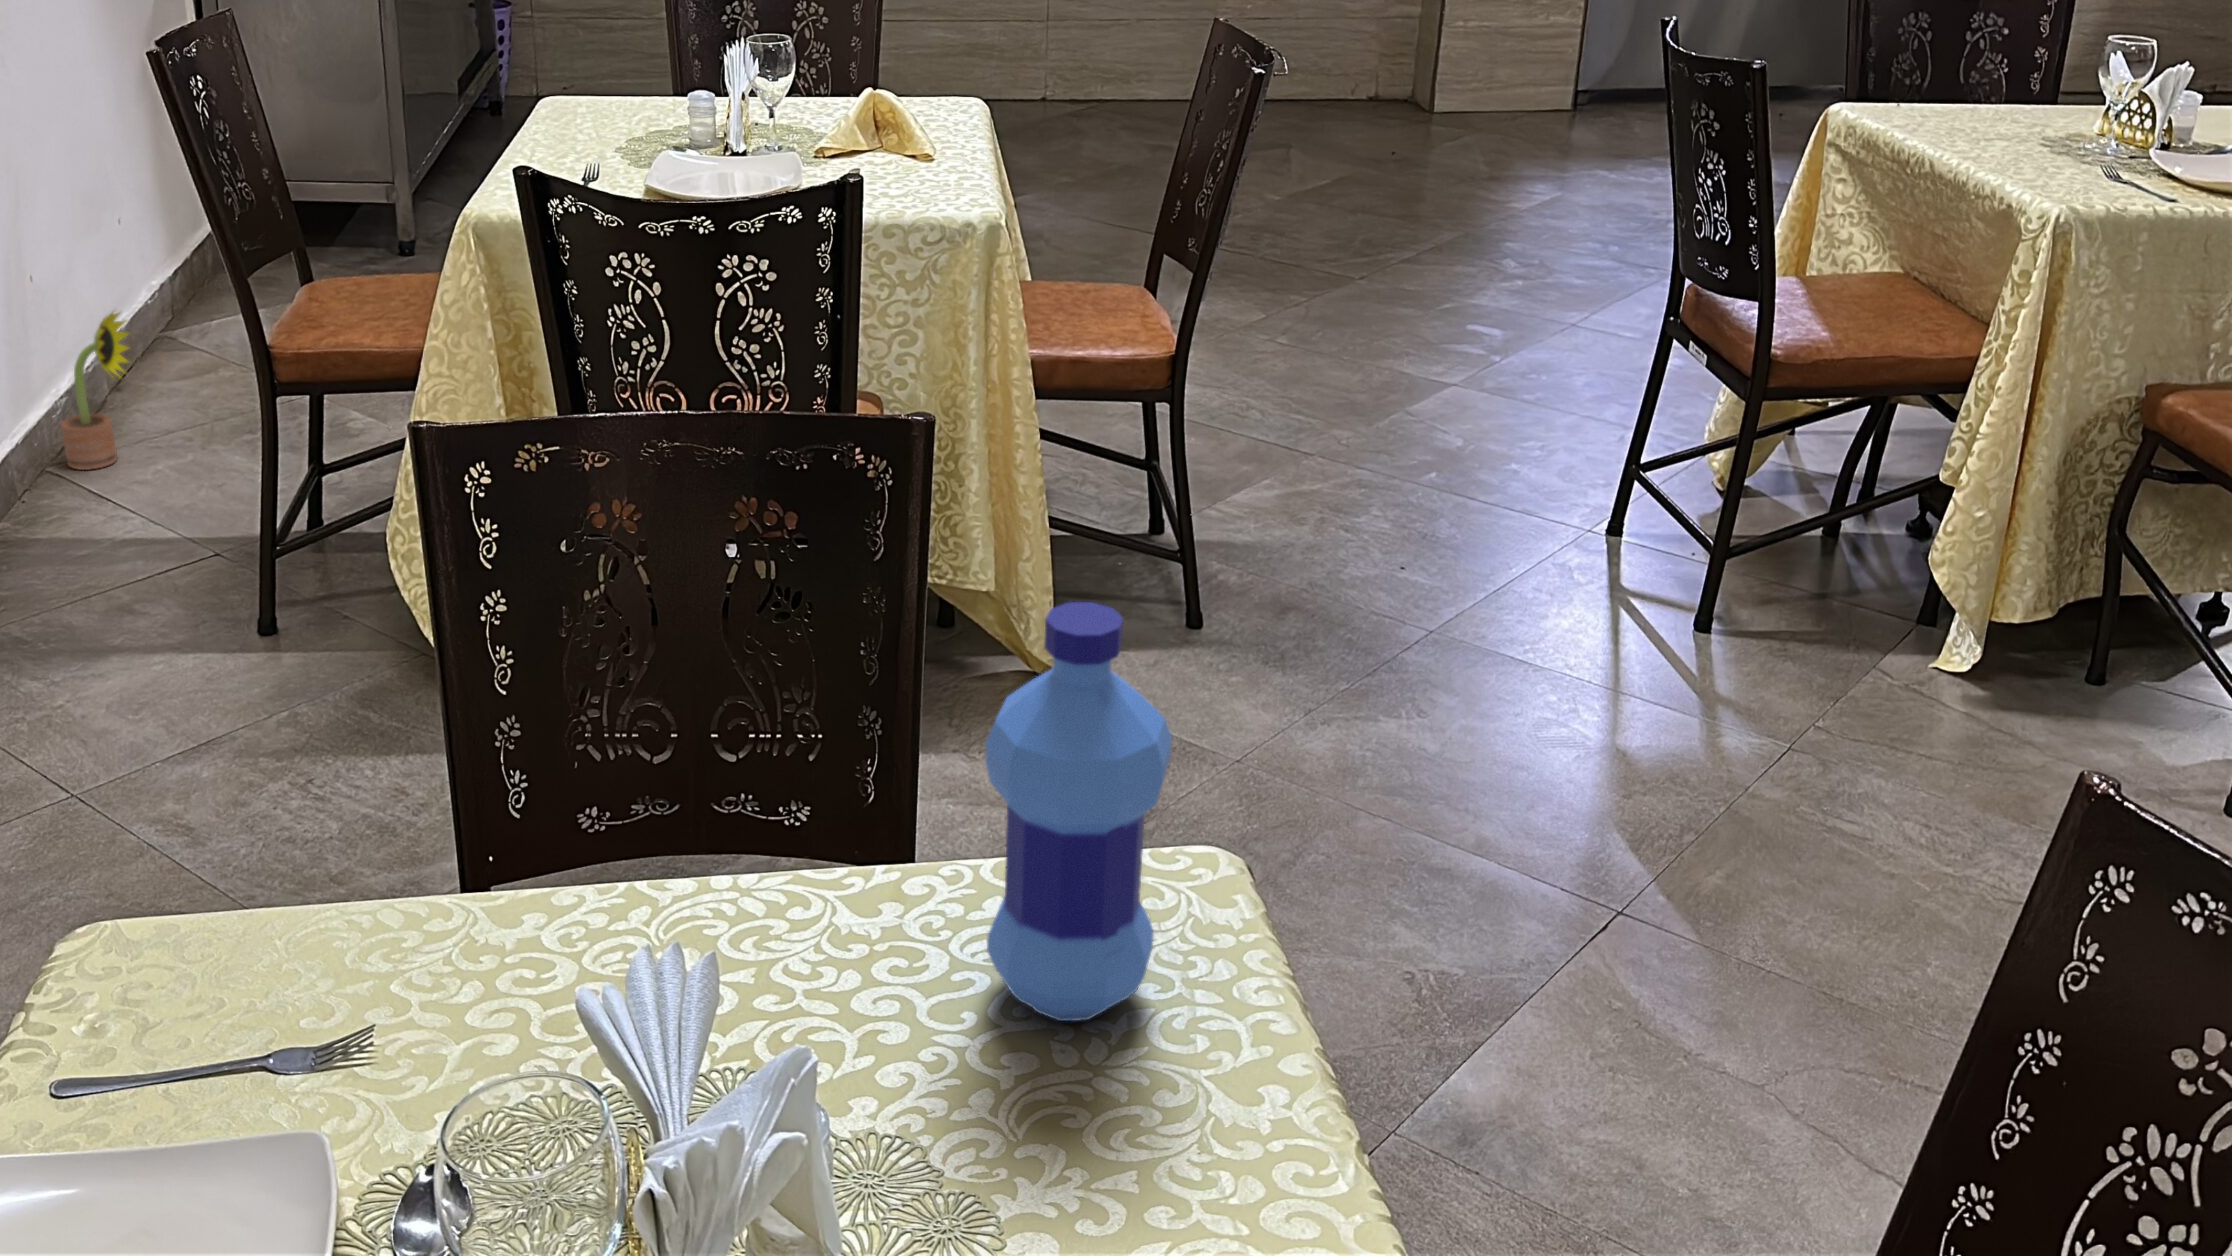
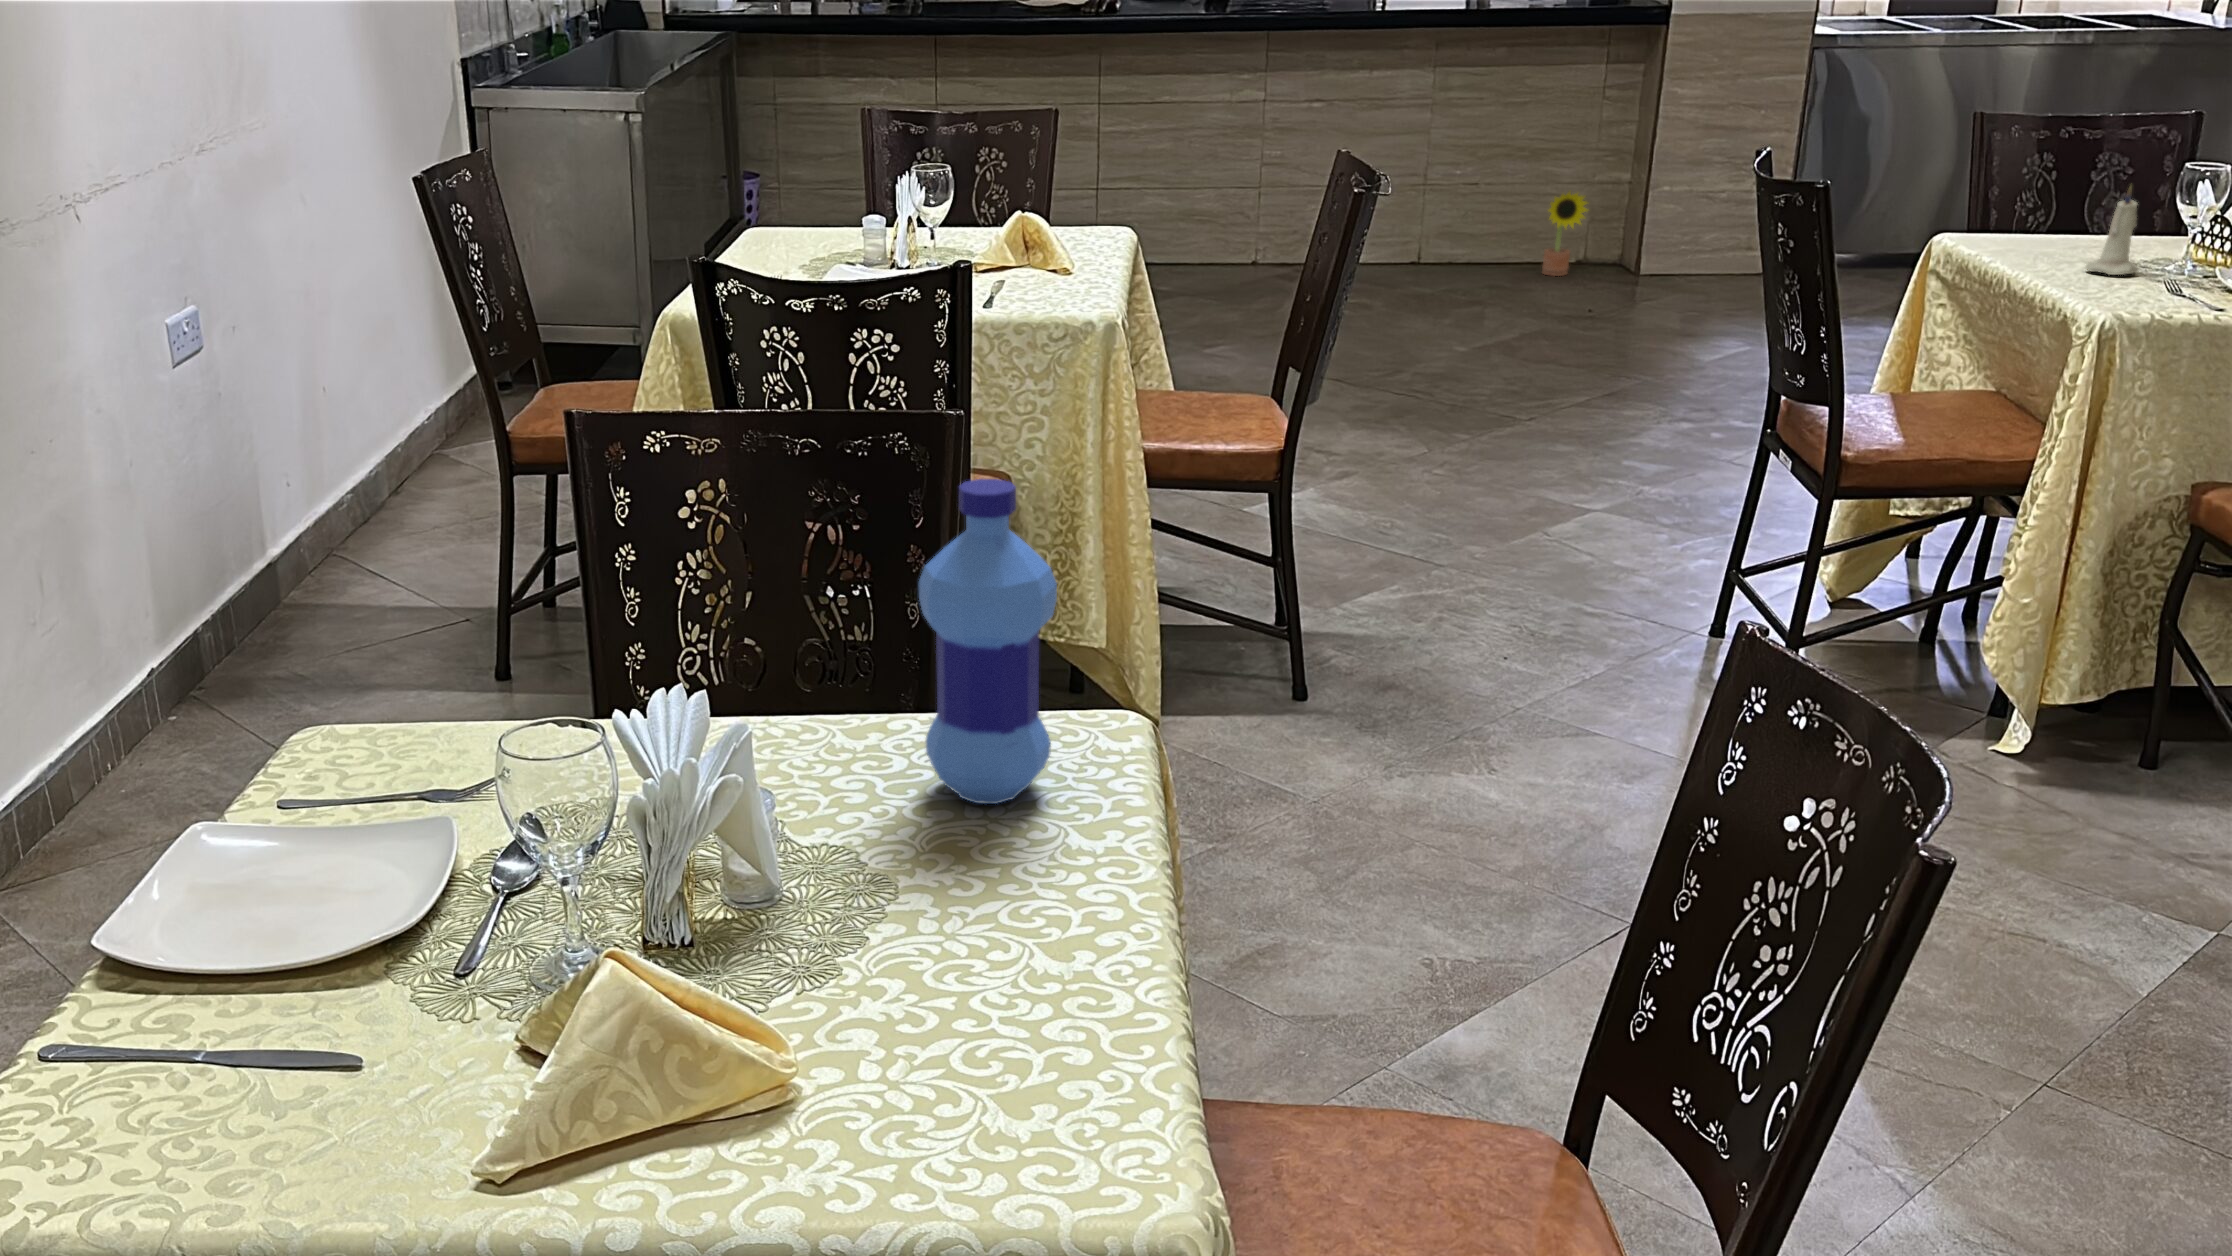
candle: none [2007,59,2063,156] -> present [2085,186,2139,275]
decorative plant: present [61,312,128,470] -> present [1542,192,1588,276]

